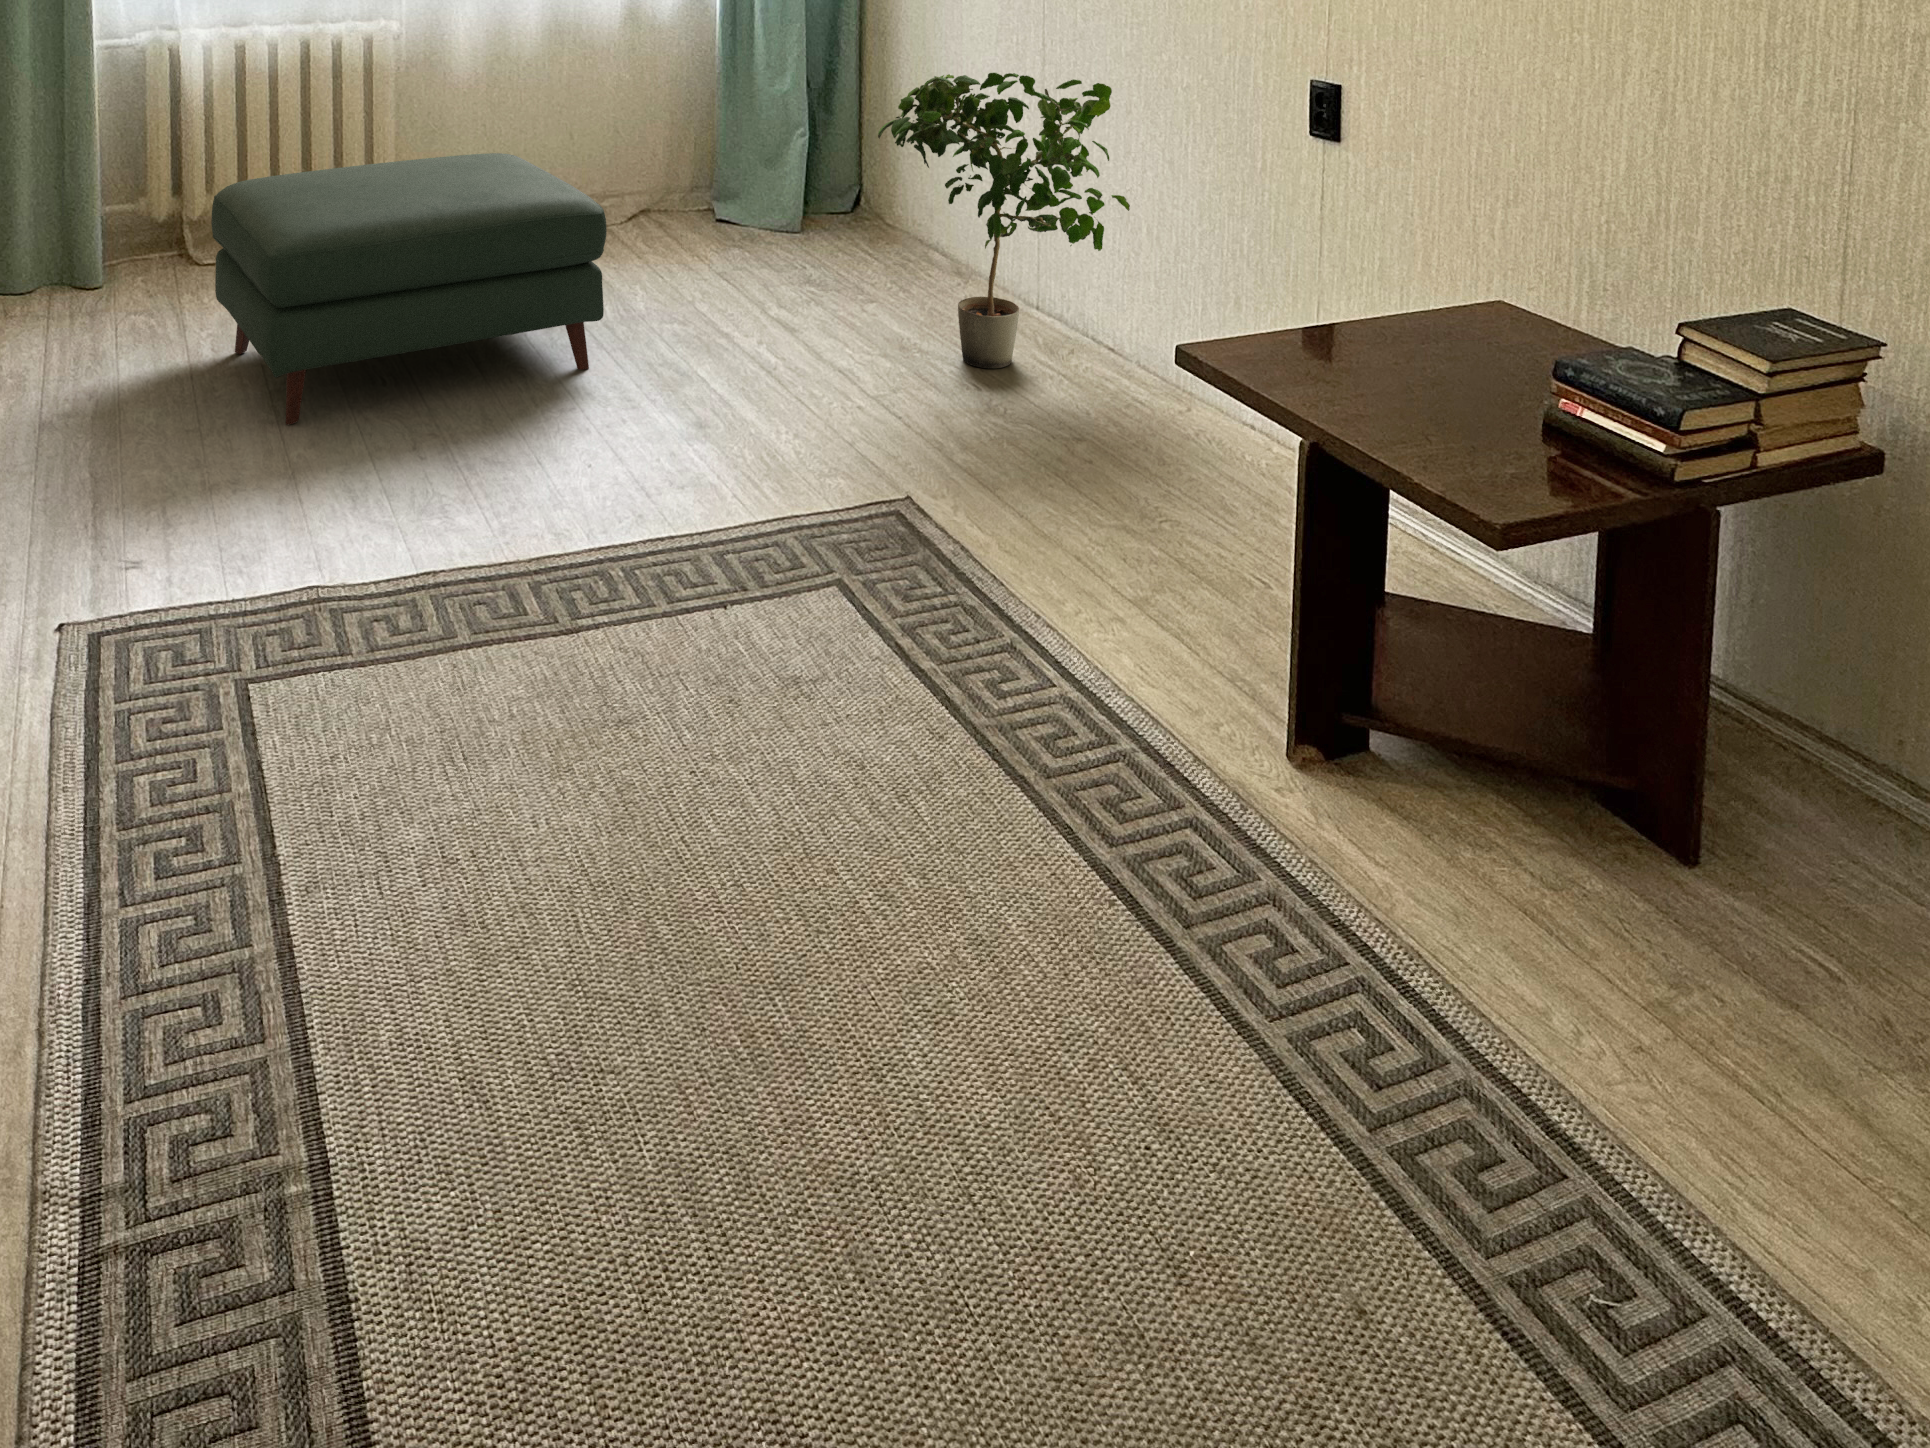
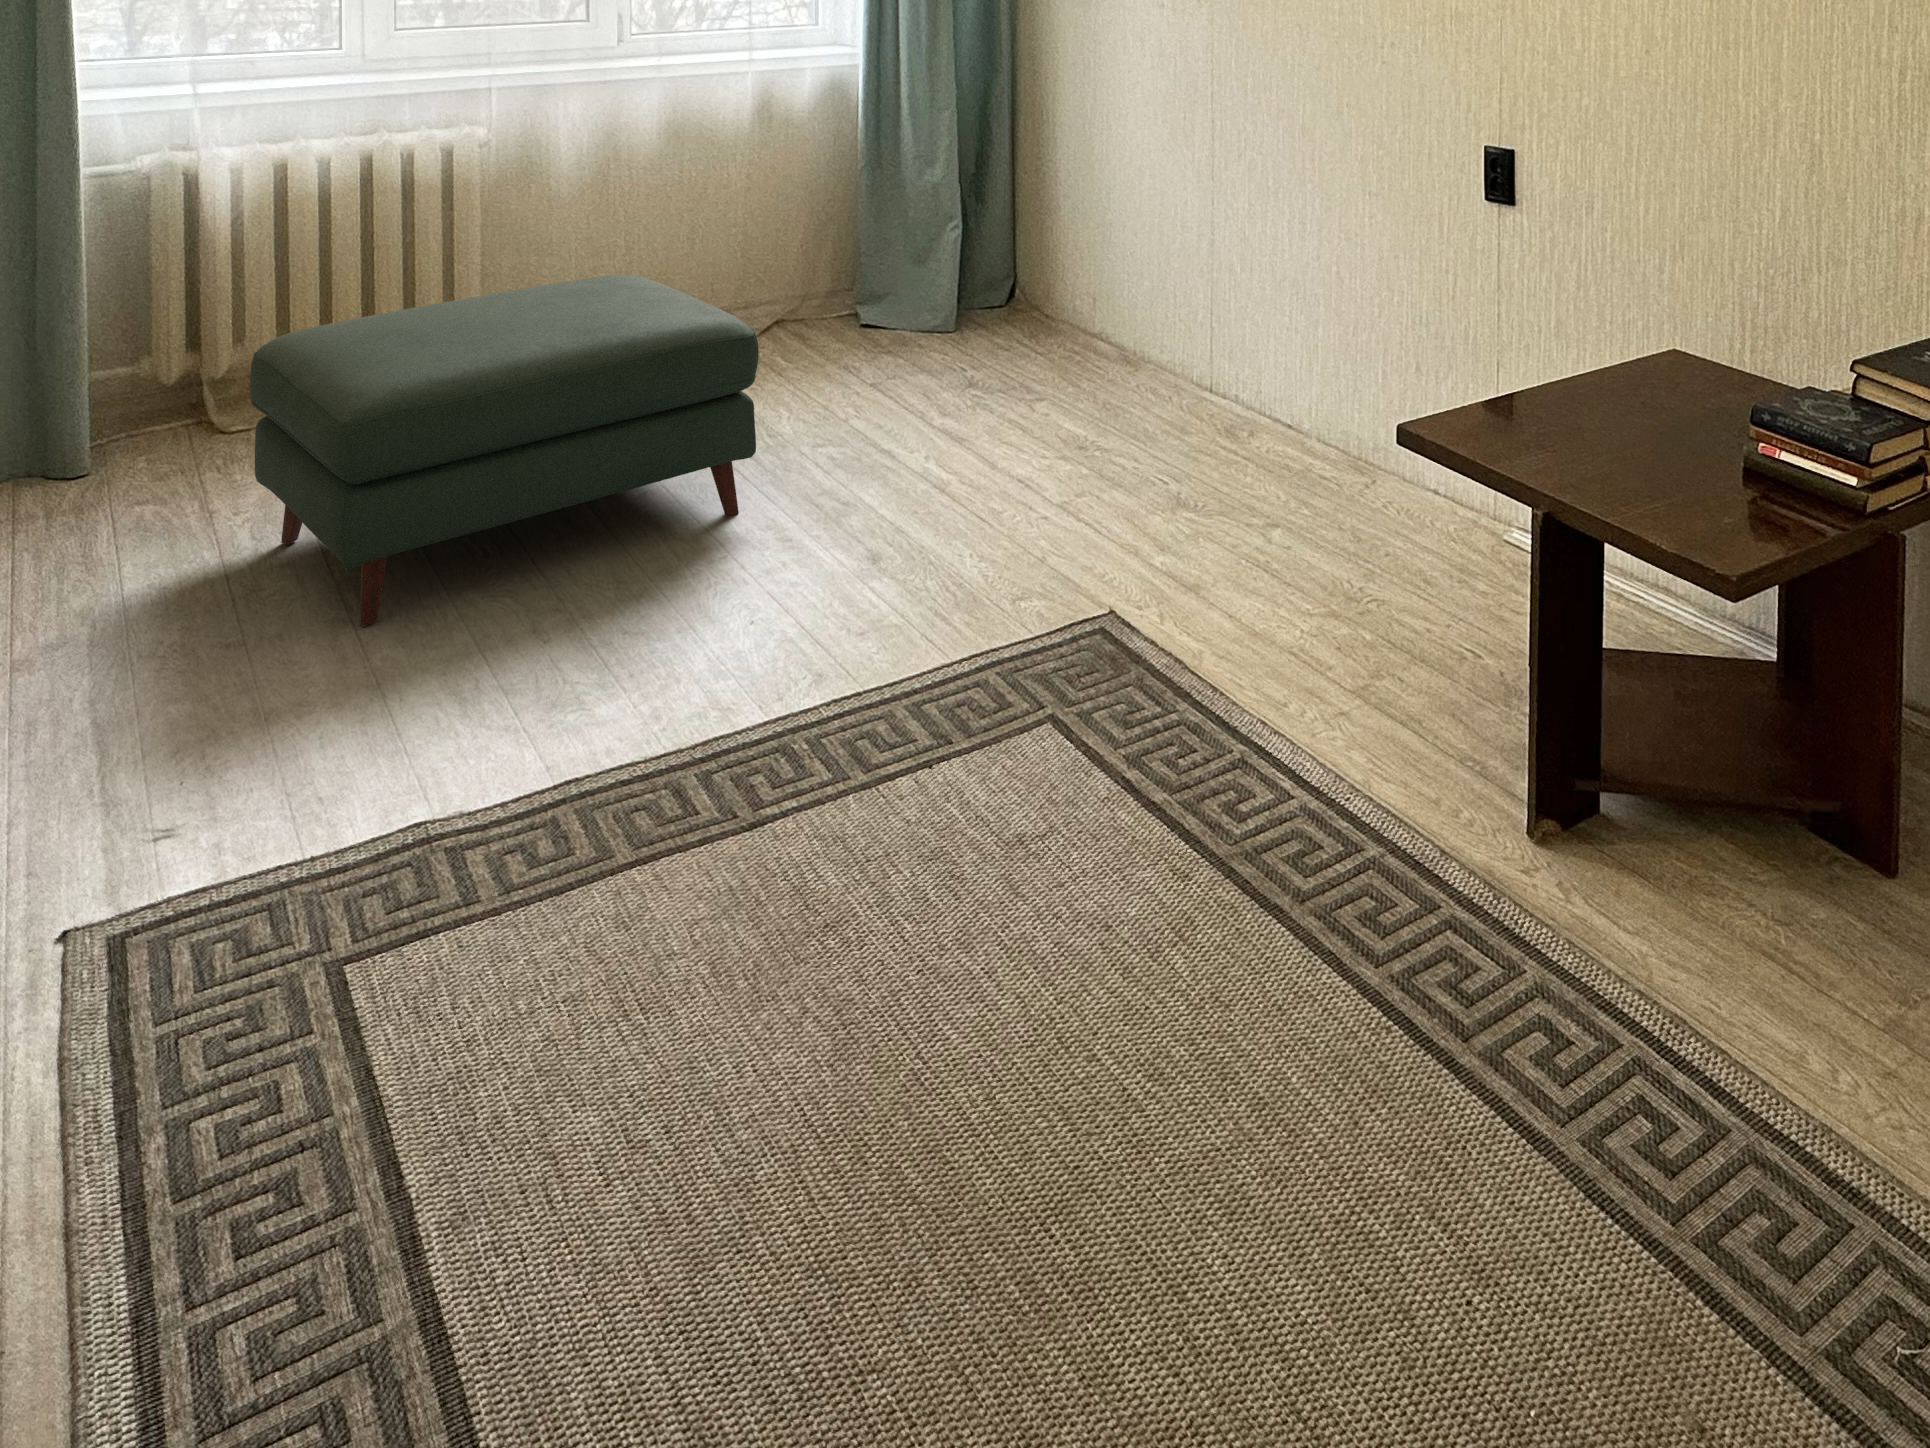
potted plant: present [878,73,1130,368] -> none [1058,153,1316,464]

